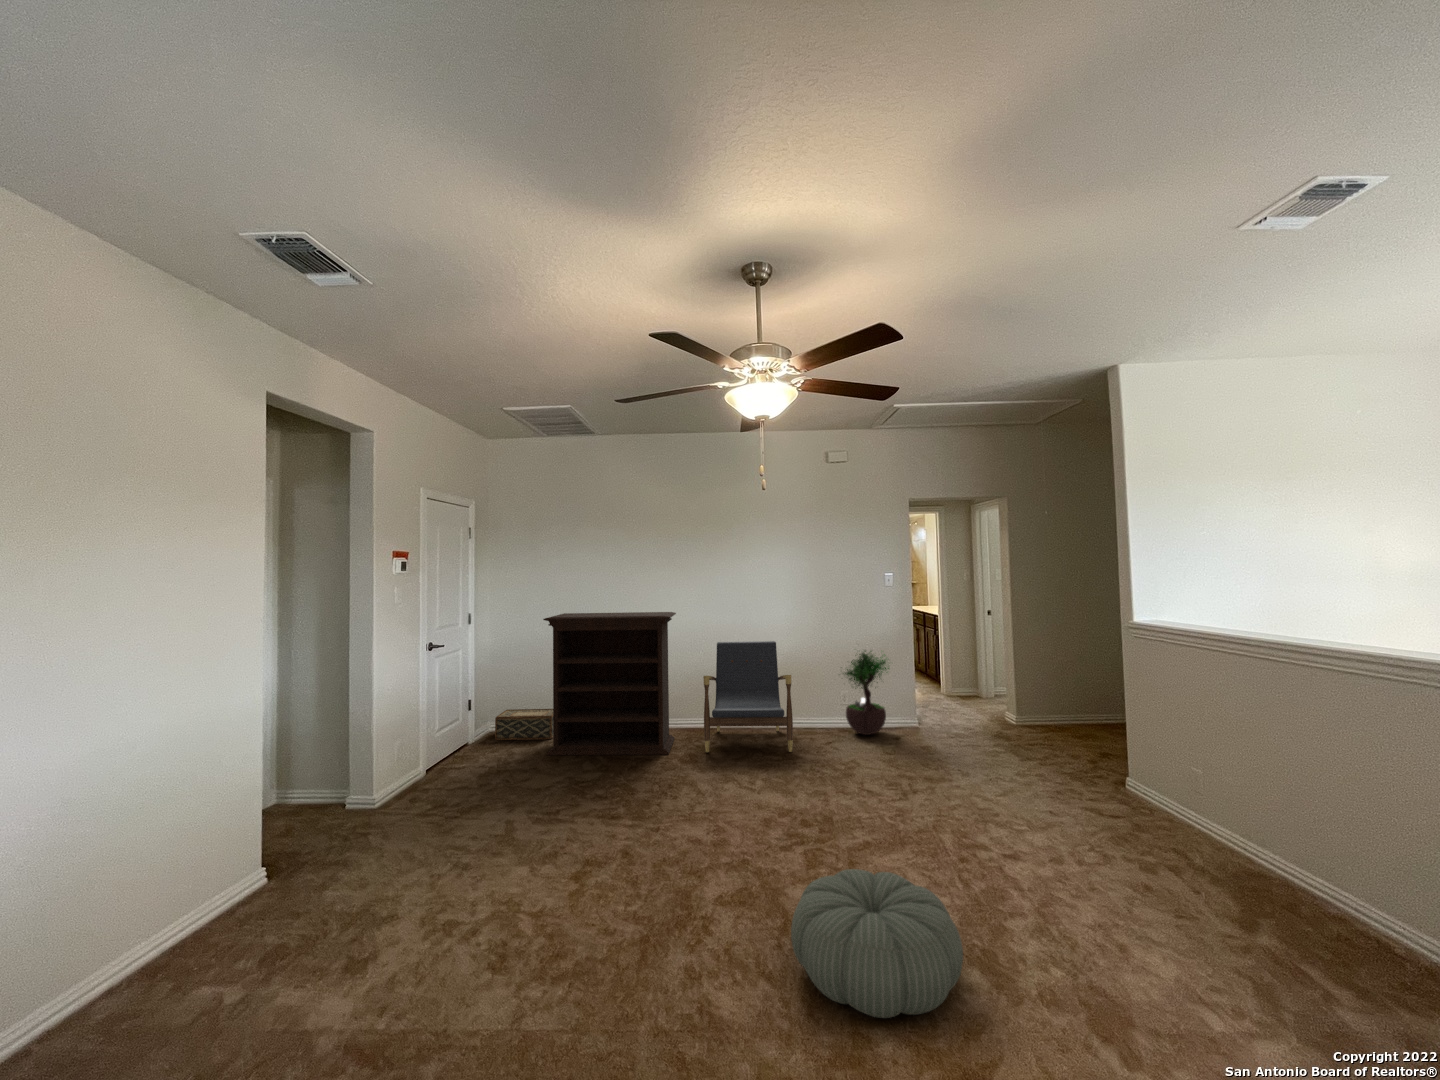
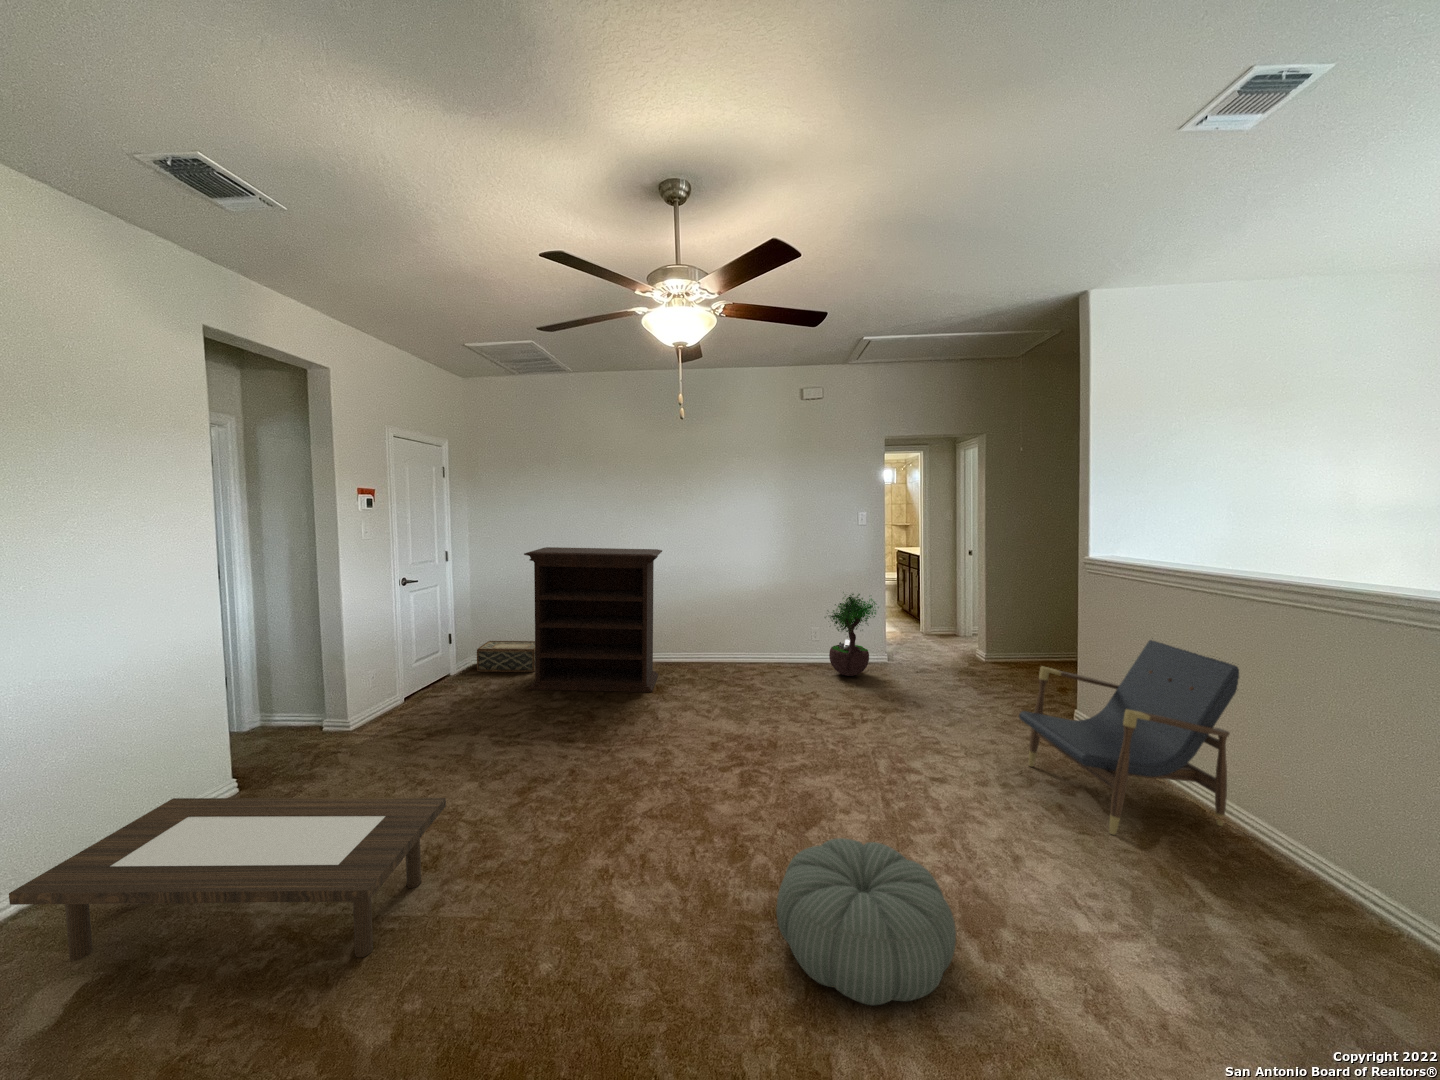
lounge chair: present [703,641,793,752] -> present [1019,638,1239,835]
coffee table: none [92,840,476,993] -> present [9,798,446,960]

